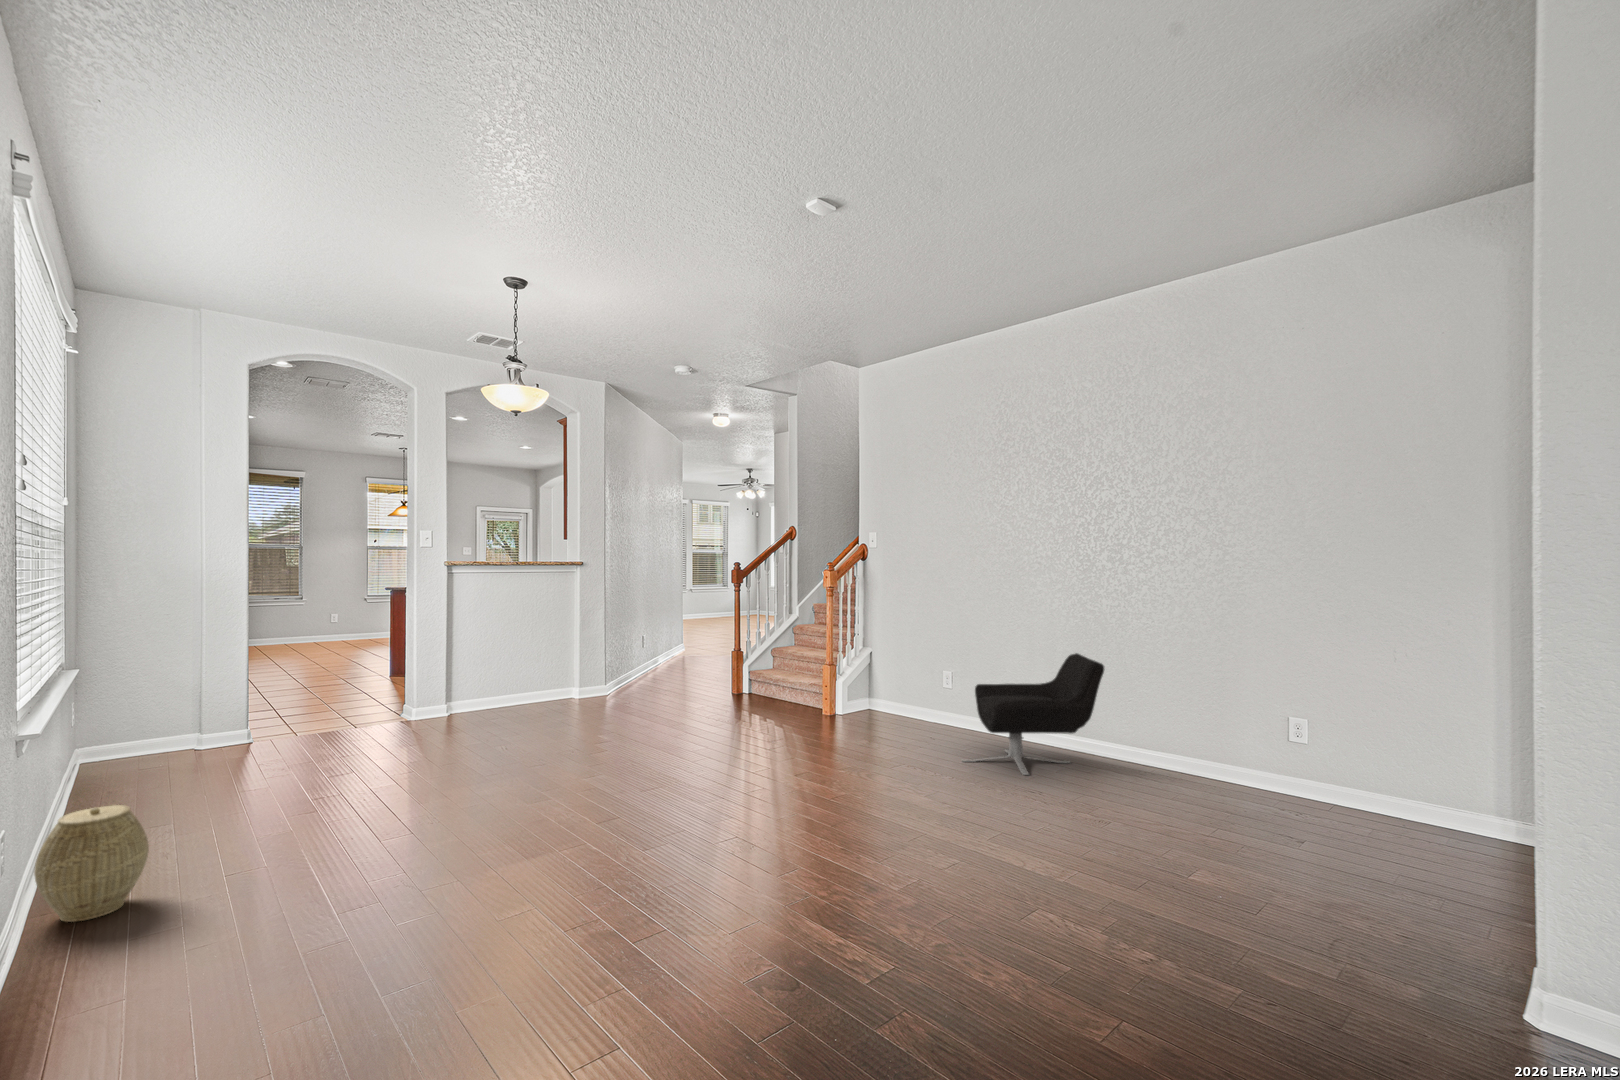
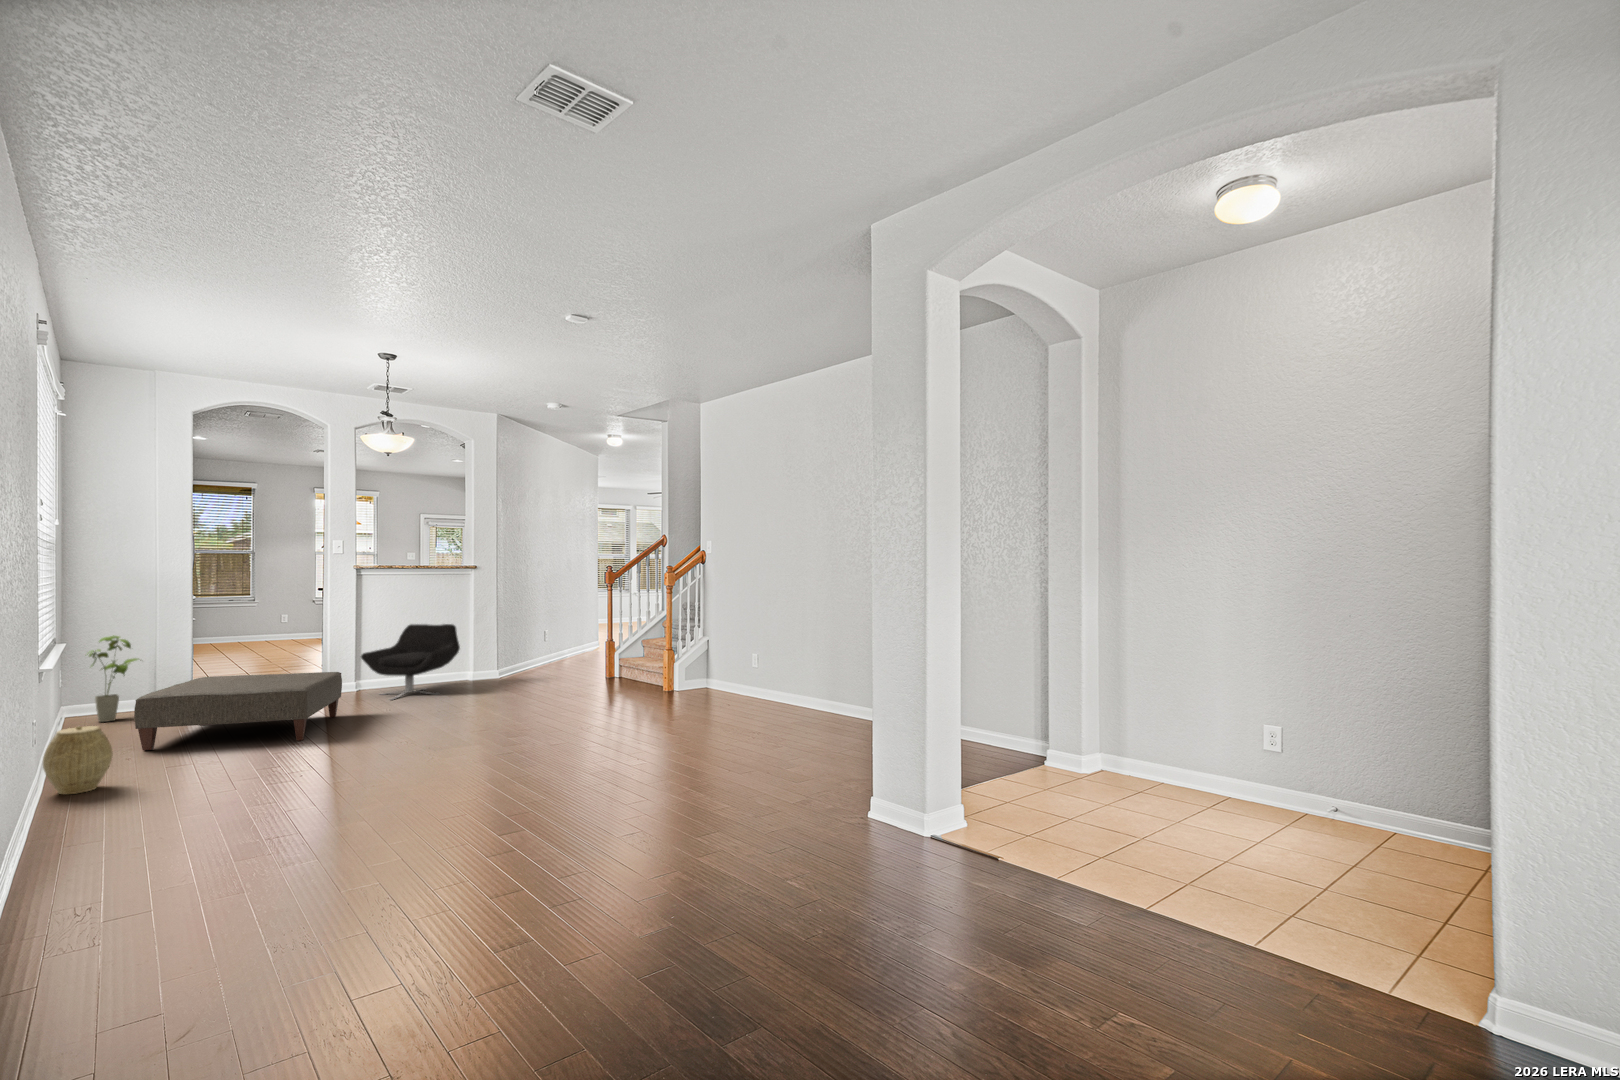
house plant: none [108,650,186,765] -> present [89,635,138,722]
lounge chair: present [963,653,1104,775] -> present [361,624,460,699]
ottoman: none [178,697,446,819] -> present [134,672,342,750]

